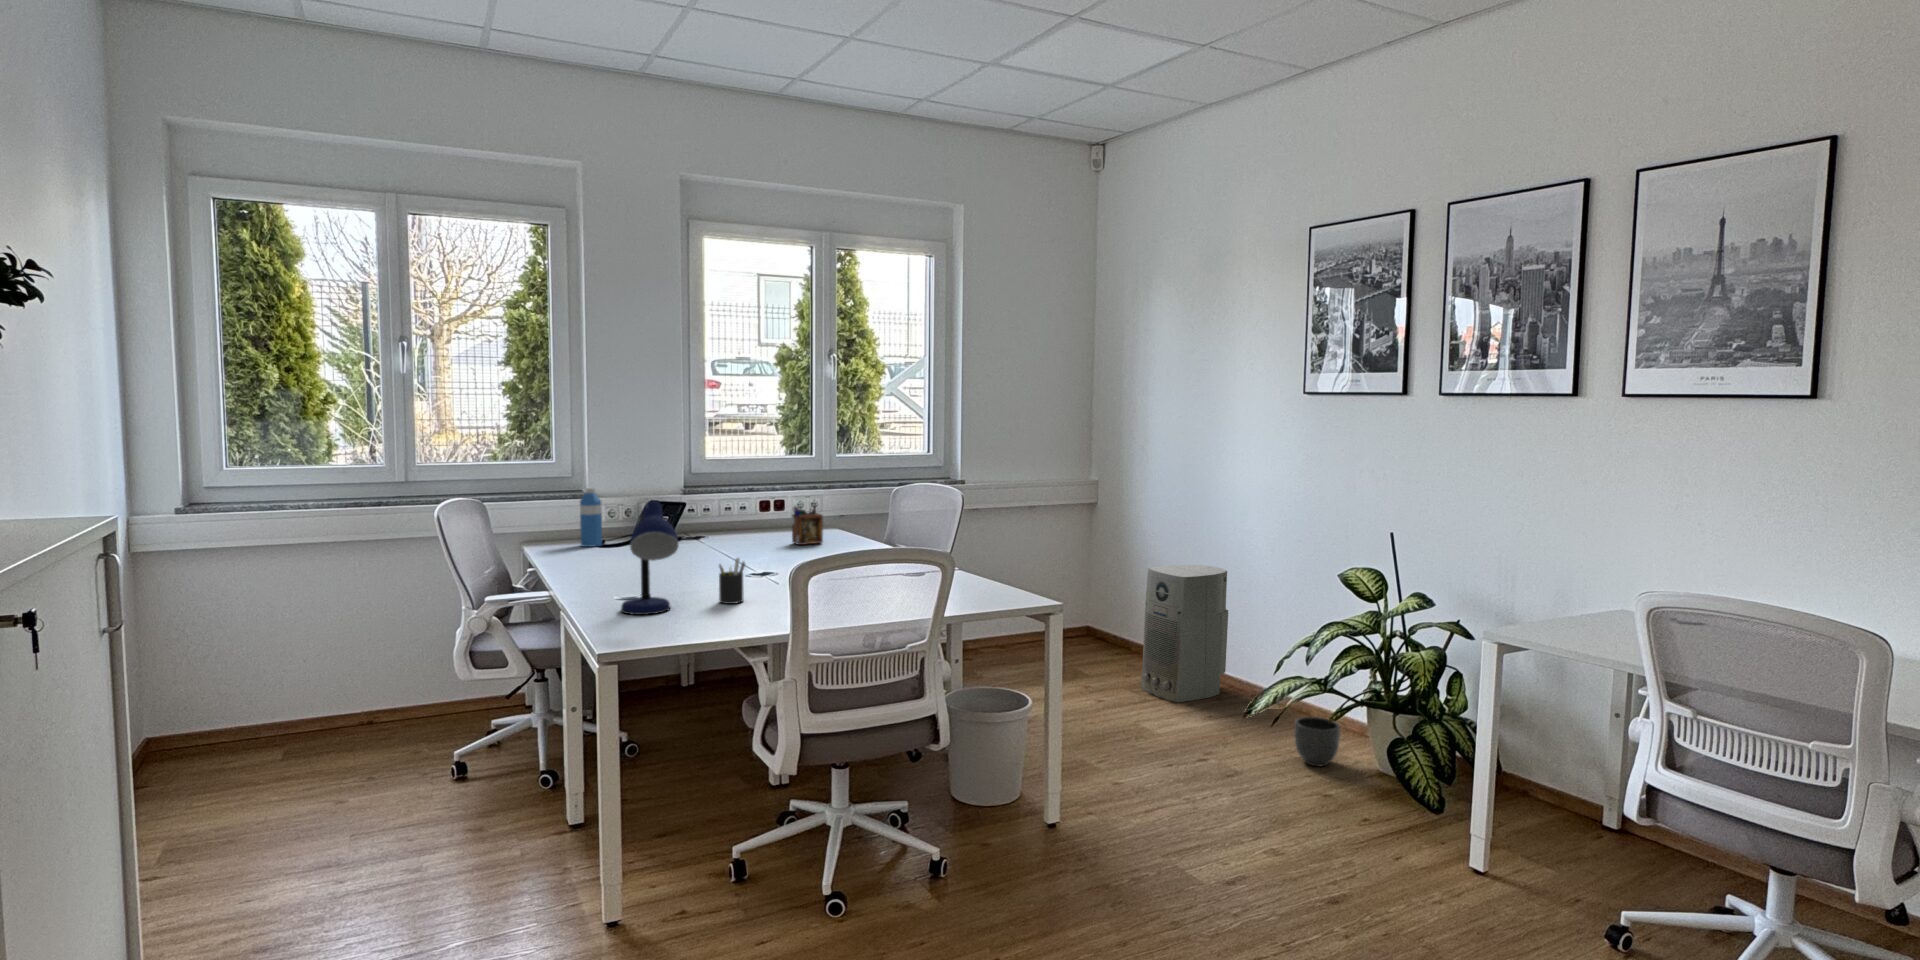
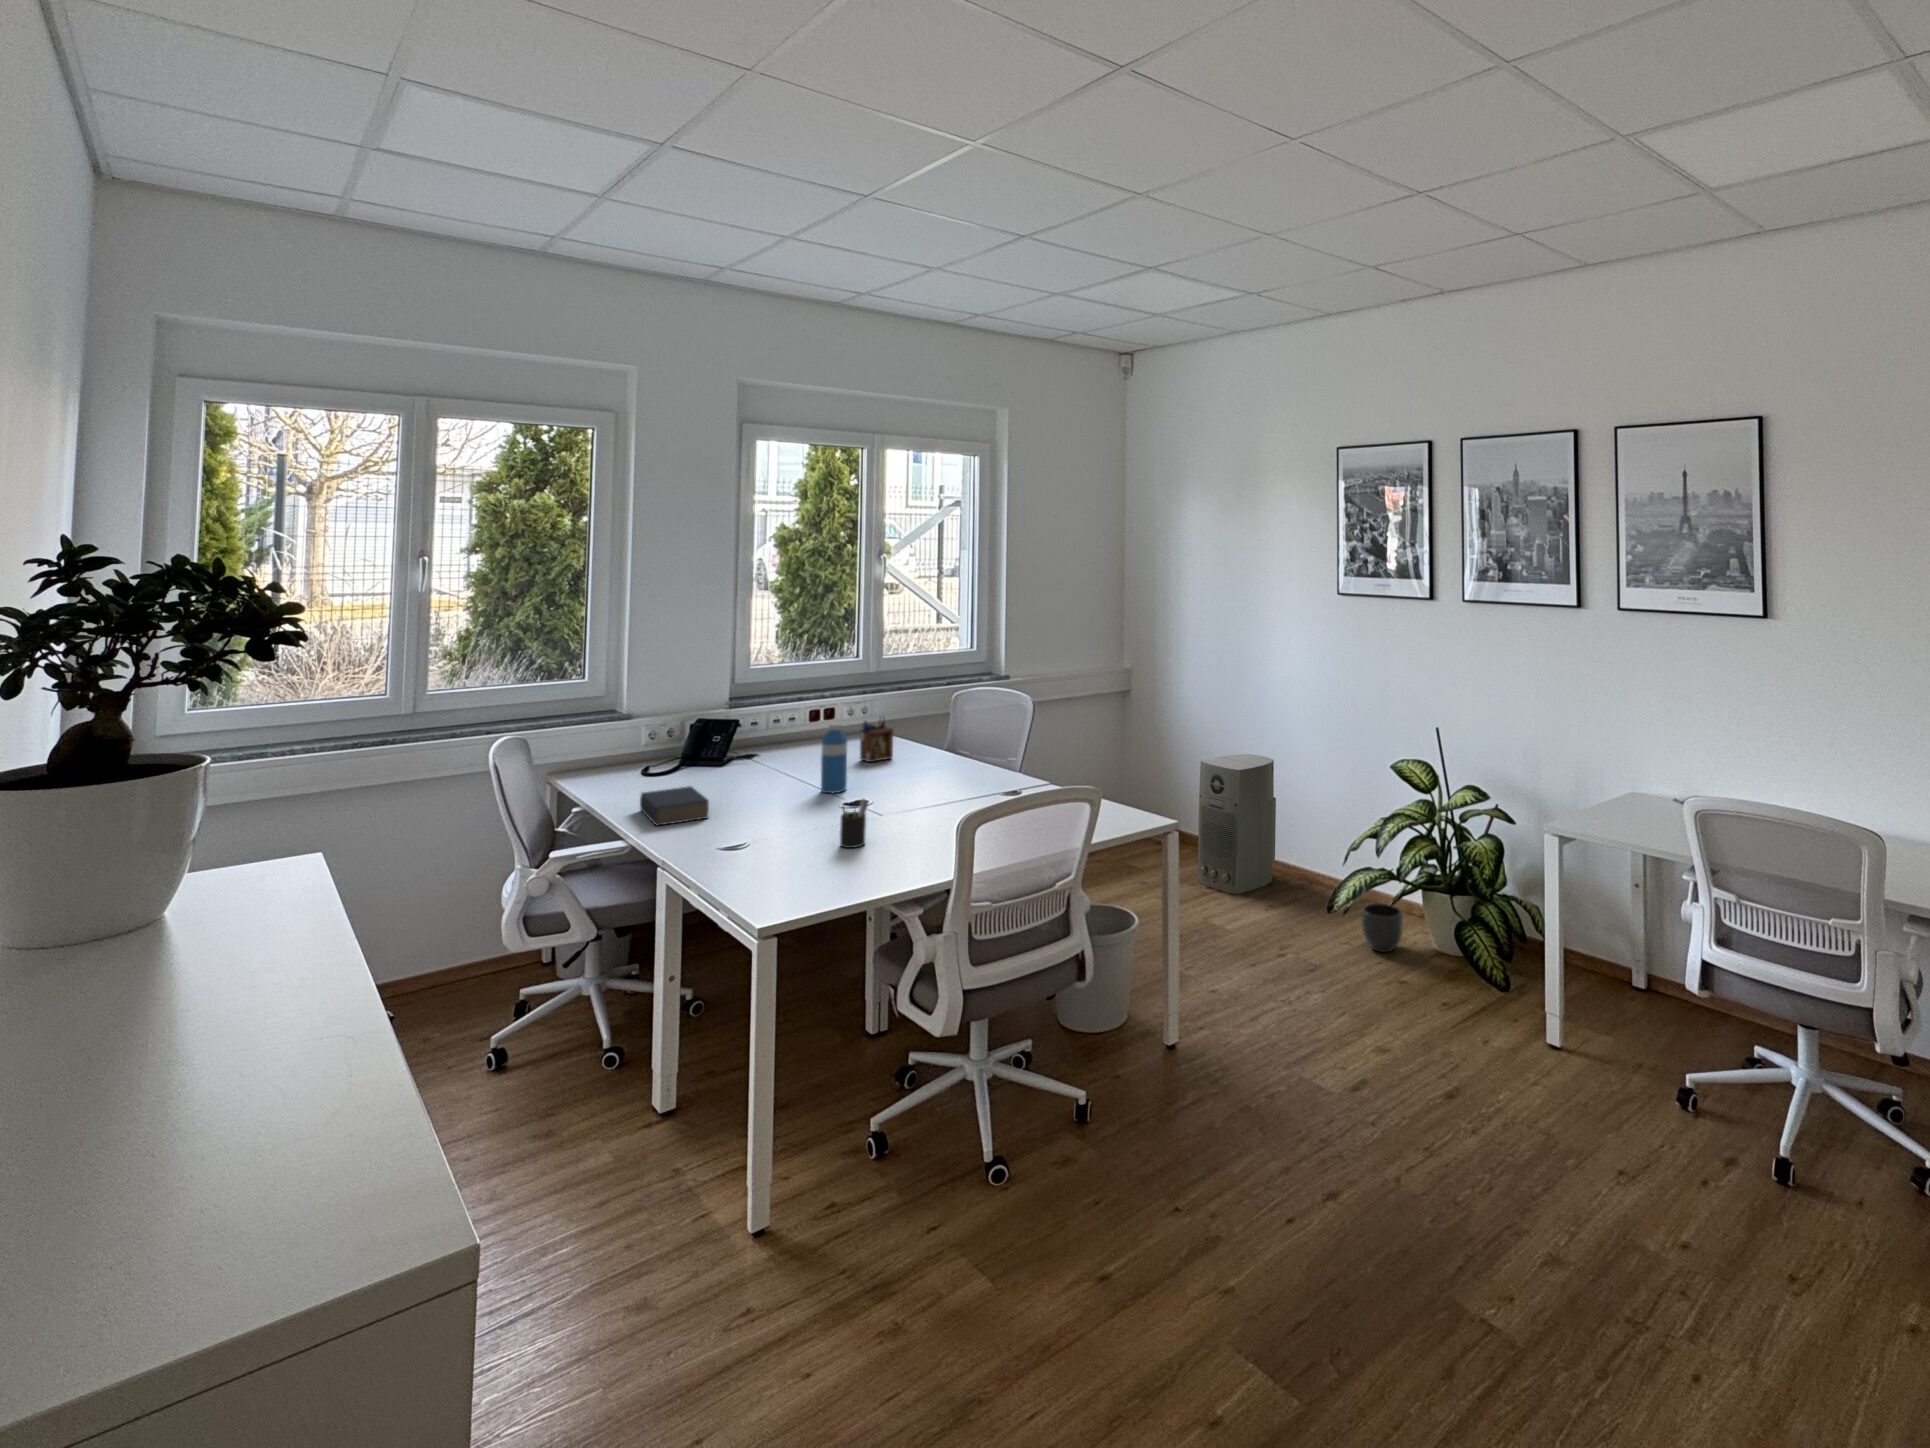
water bottle: present [580,488,602,547] -> present [821,723,847,793]
desk lamp: present [621,500,679,615] -> none [741,748,818,871]
book: none [571,550,624,579] -> present [640,786,709,826]

